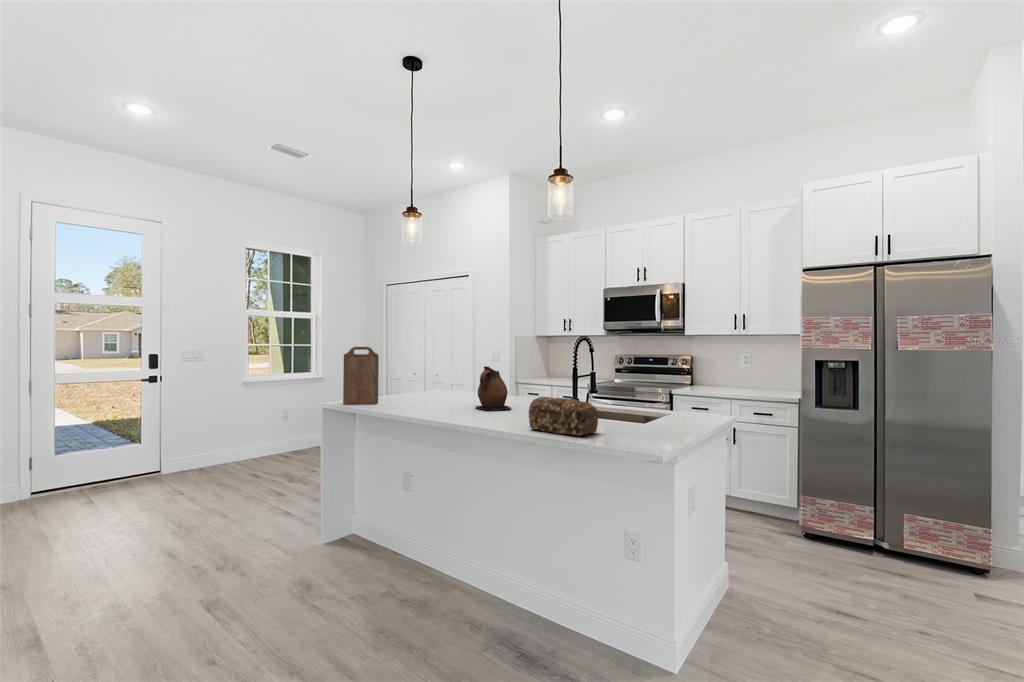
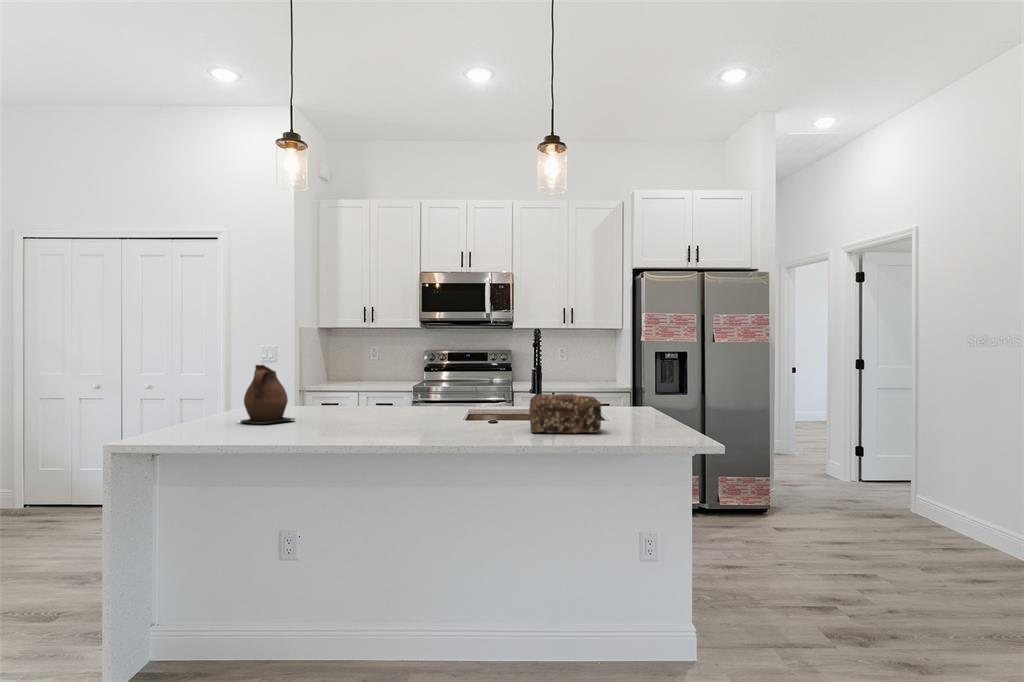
cutting board: present [343,347,379,405] -> none [182,341,237,434]
ceramic pitcher: present [476,366,512,410] -> present [241,365,295,424]

